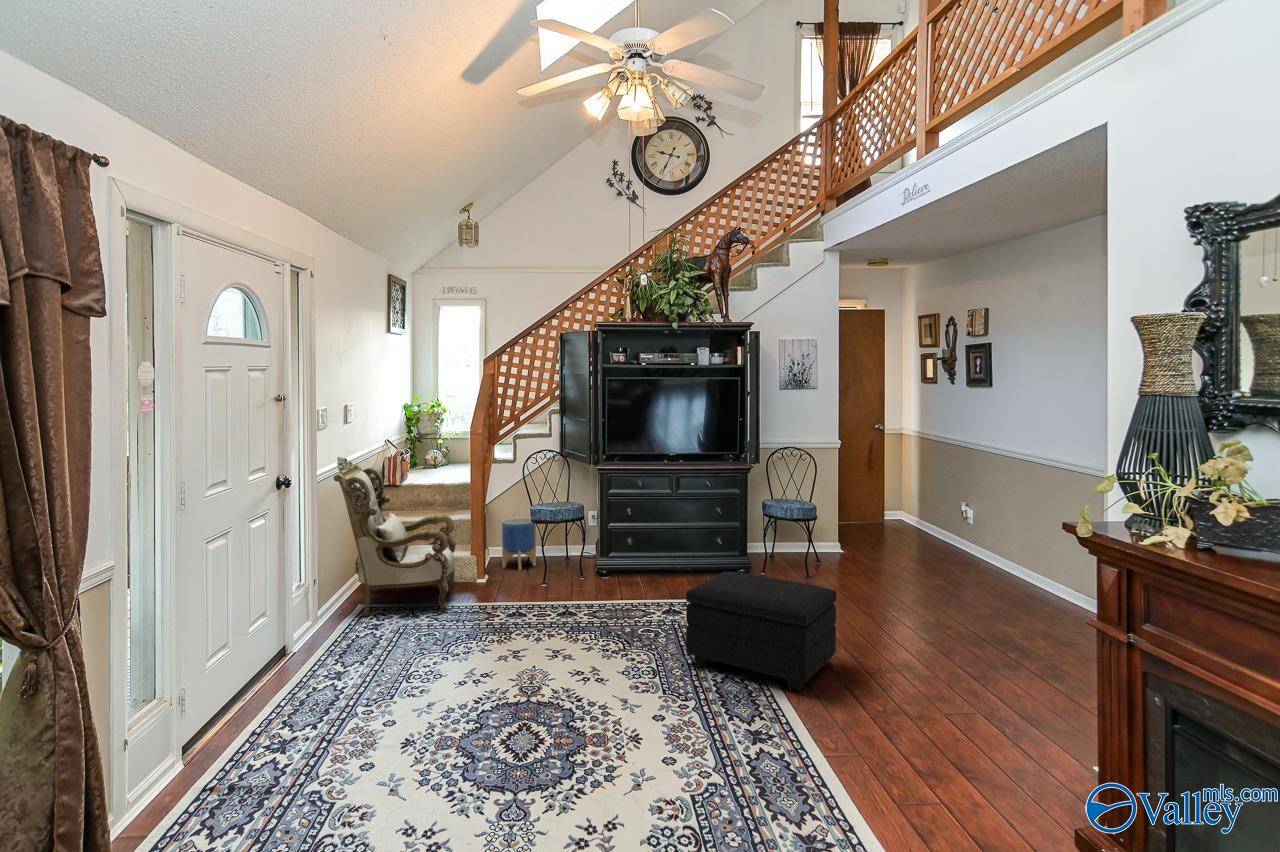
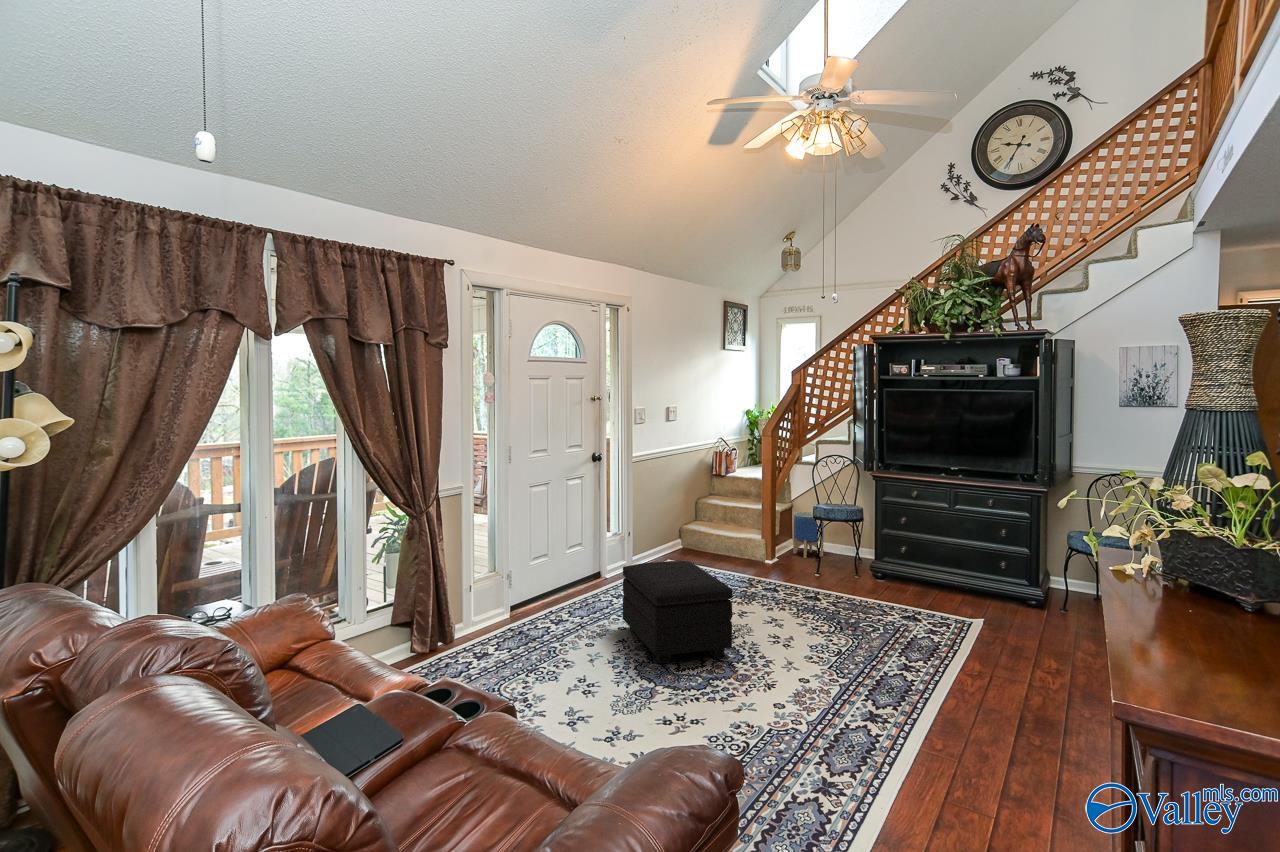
armchair: present [334,457,456,616] -> none [646,446,744,575]
footstool: present [686,572,837,691] -> present [623,561,733,663]

